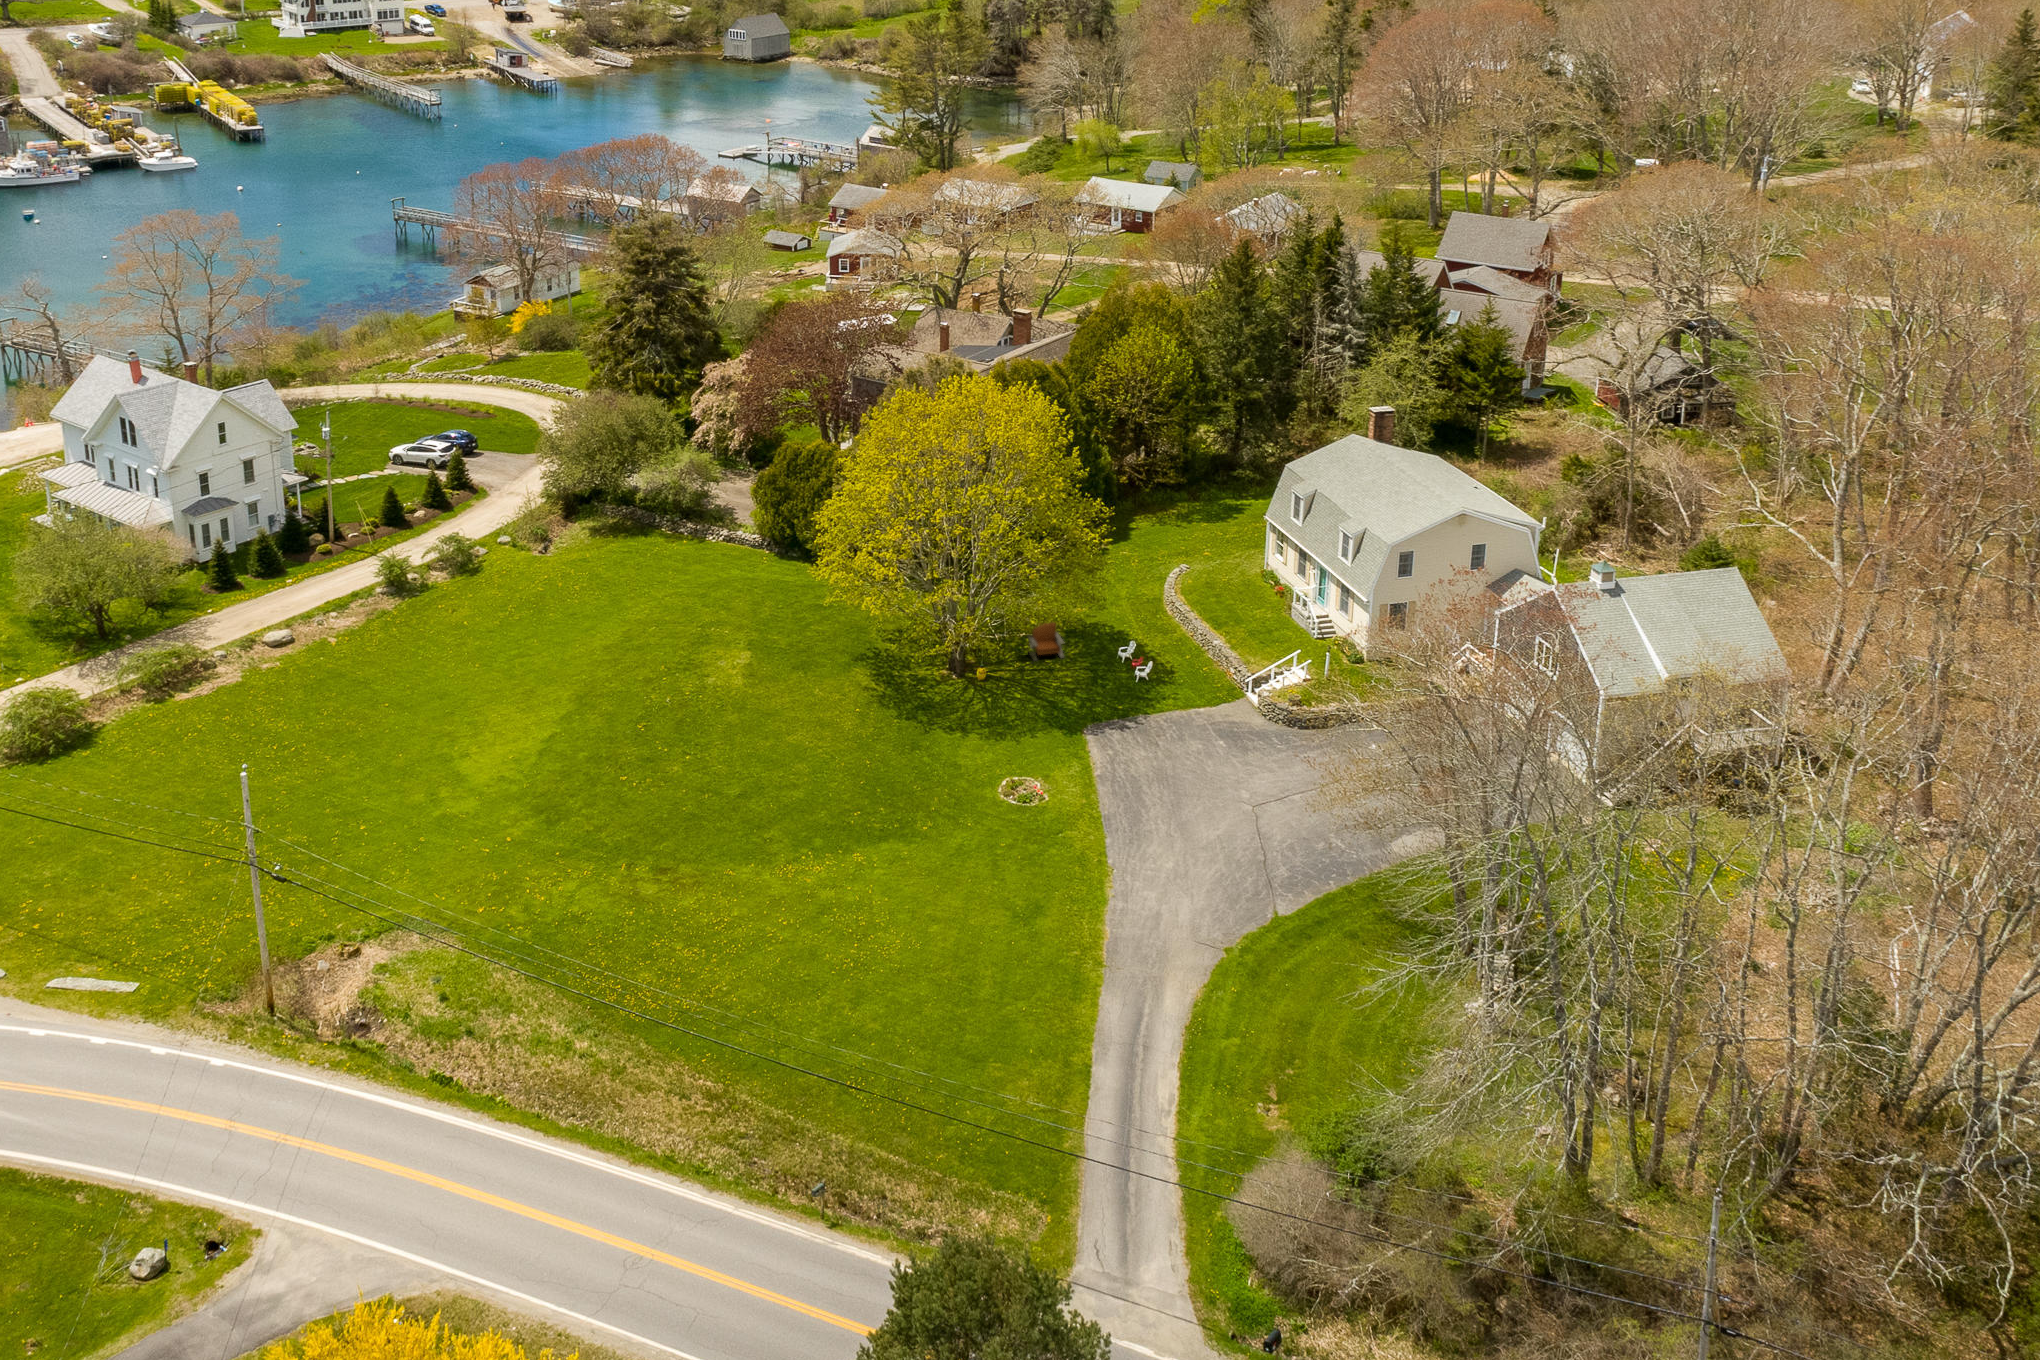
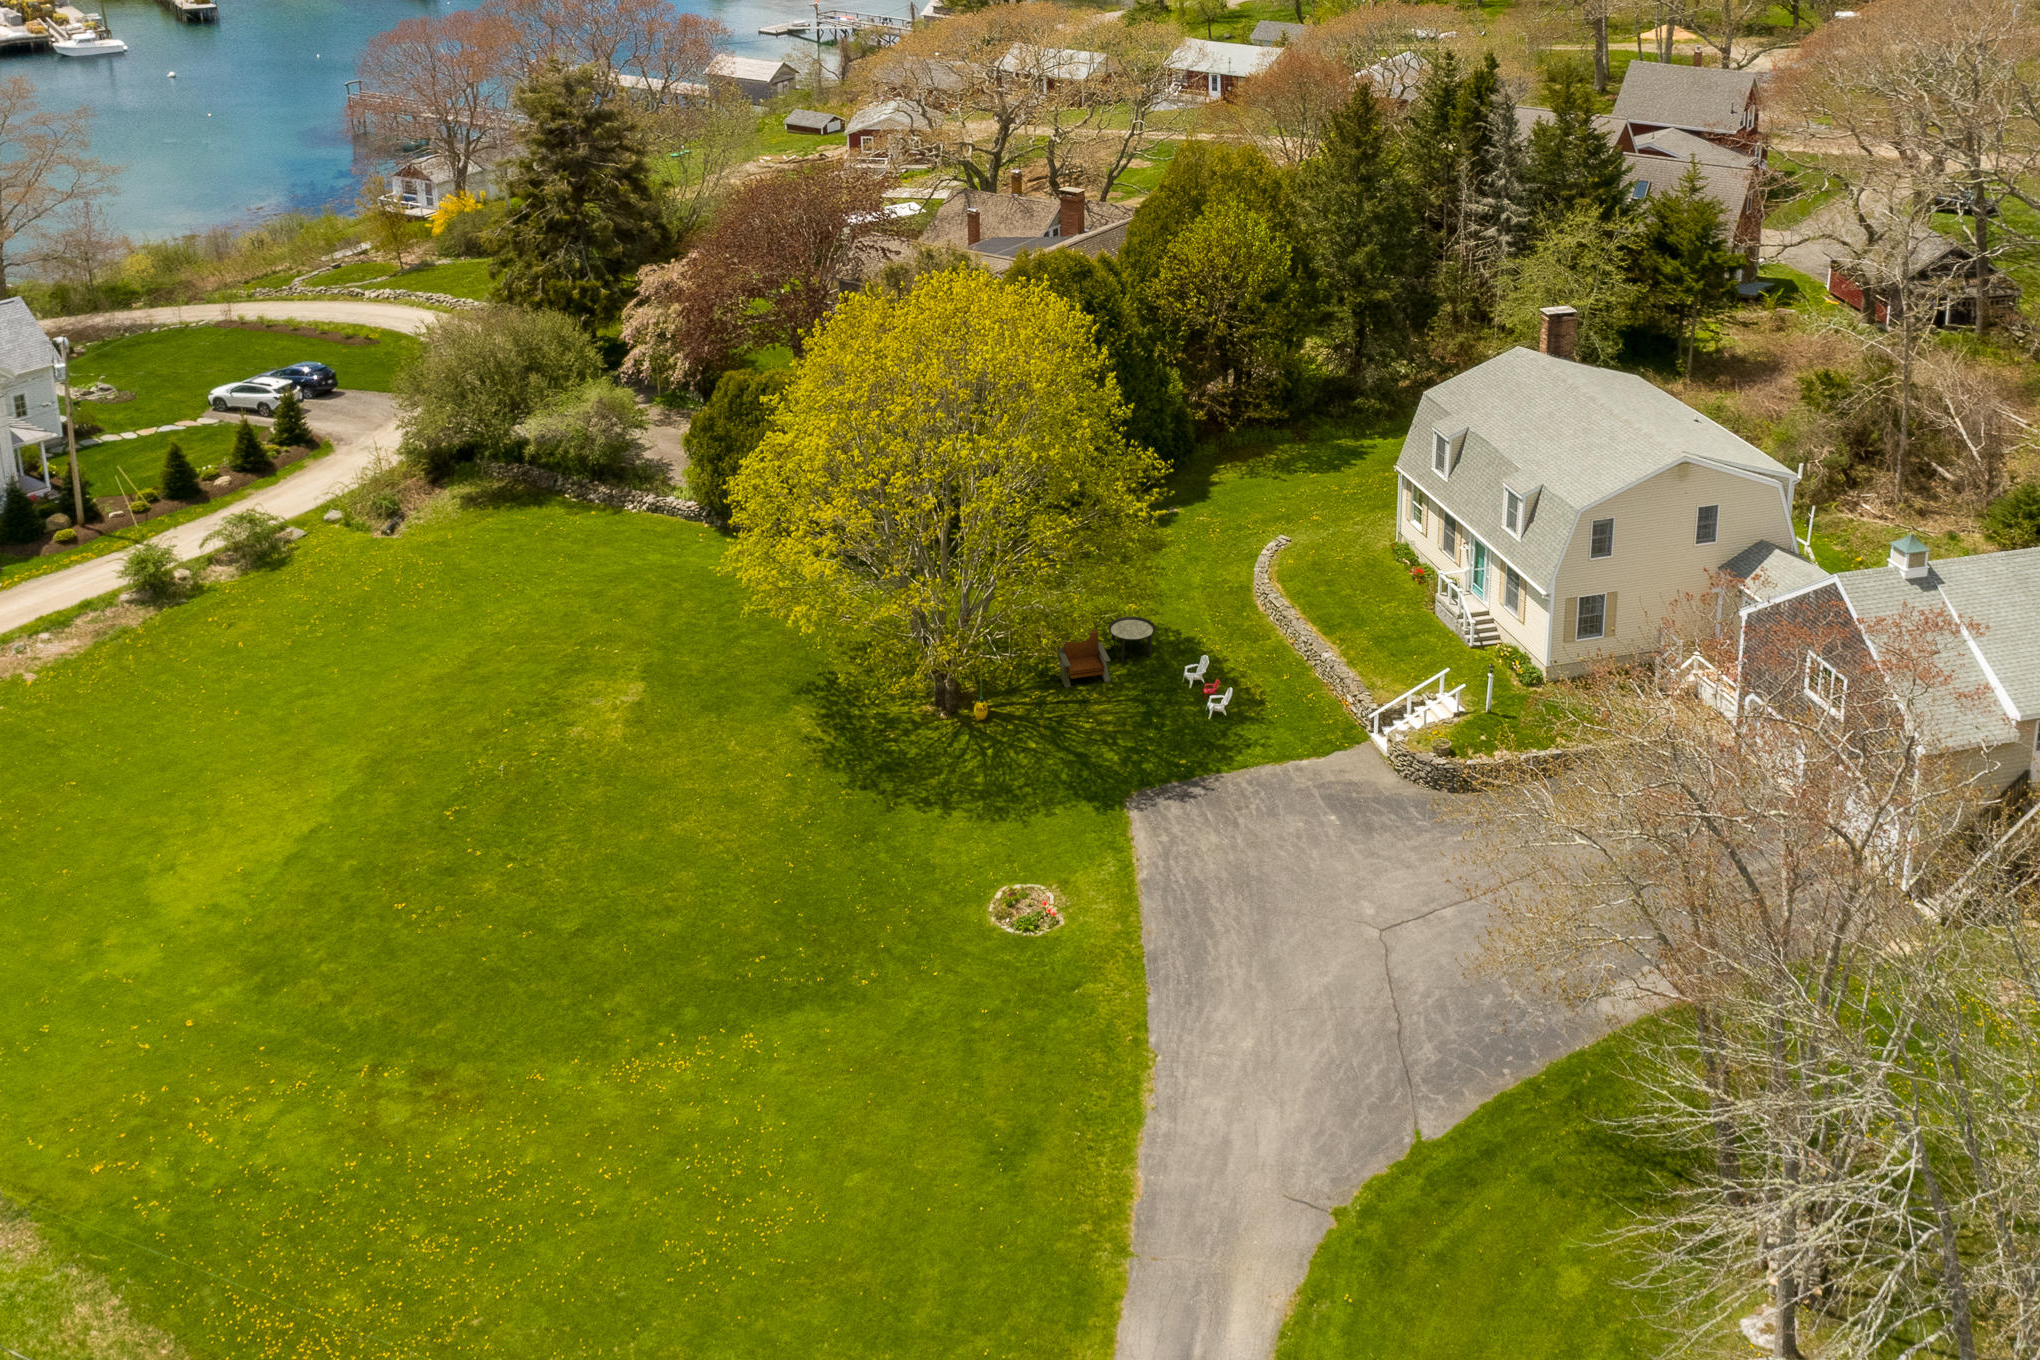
round table: none [1062,616,1094,646] -> present [1108,617,1156,662]

